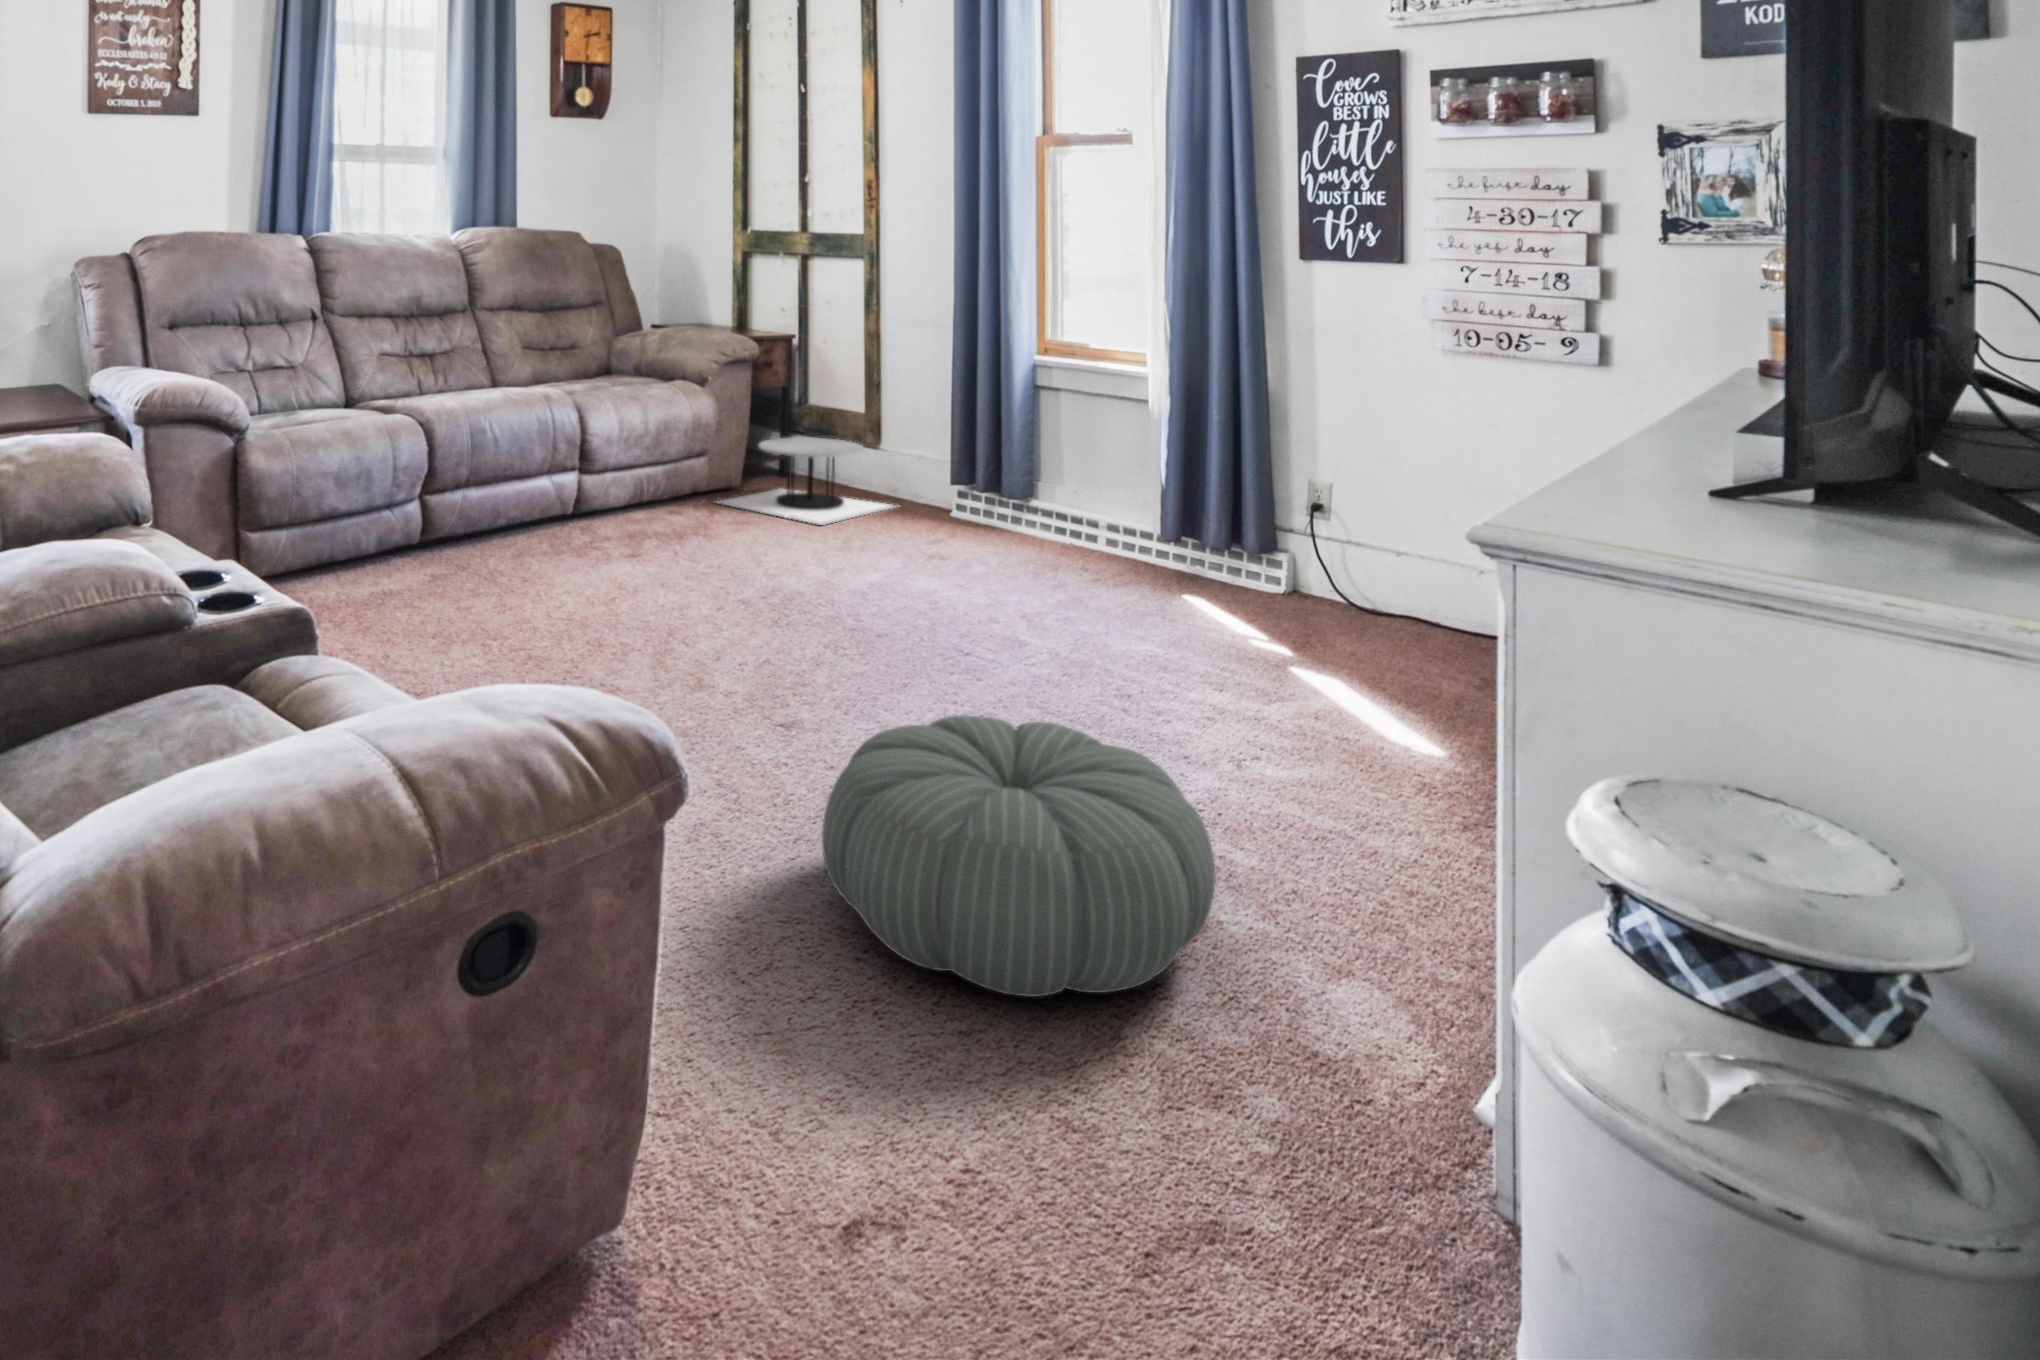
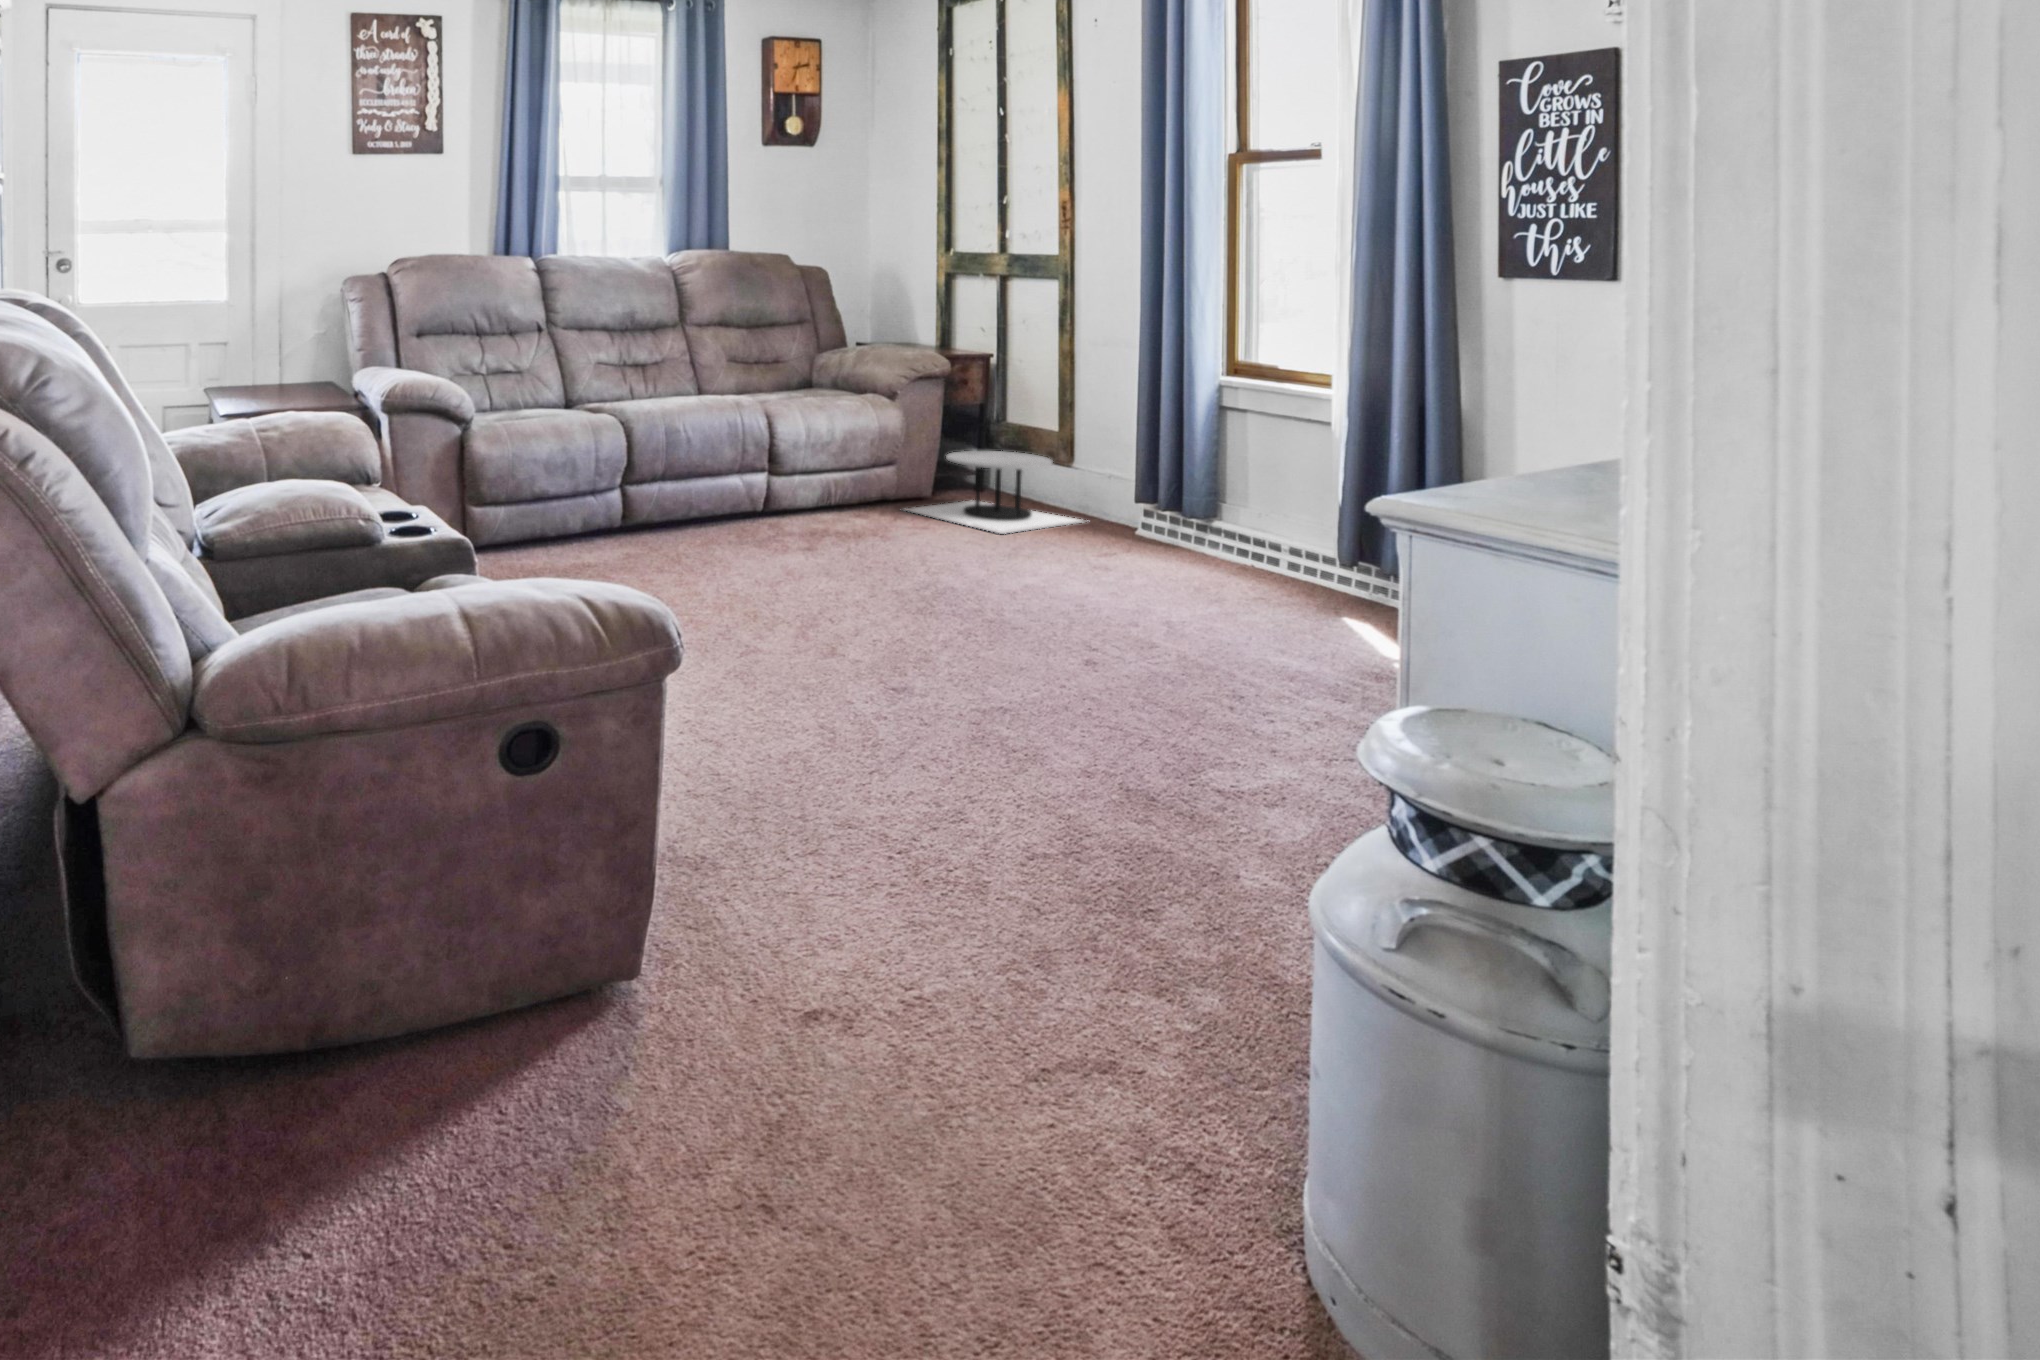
pouf: present [822,715,1216,997] -> none [886,678,1243,911]

